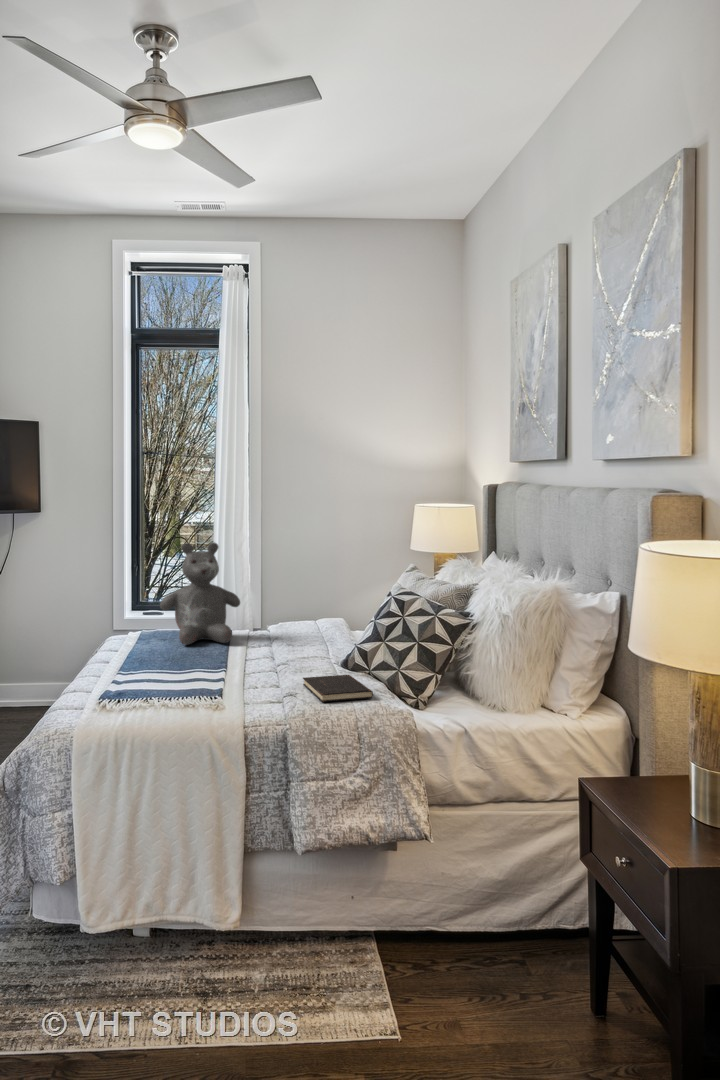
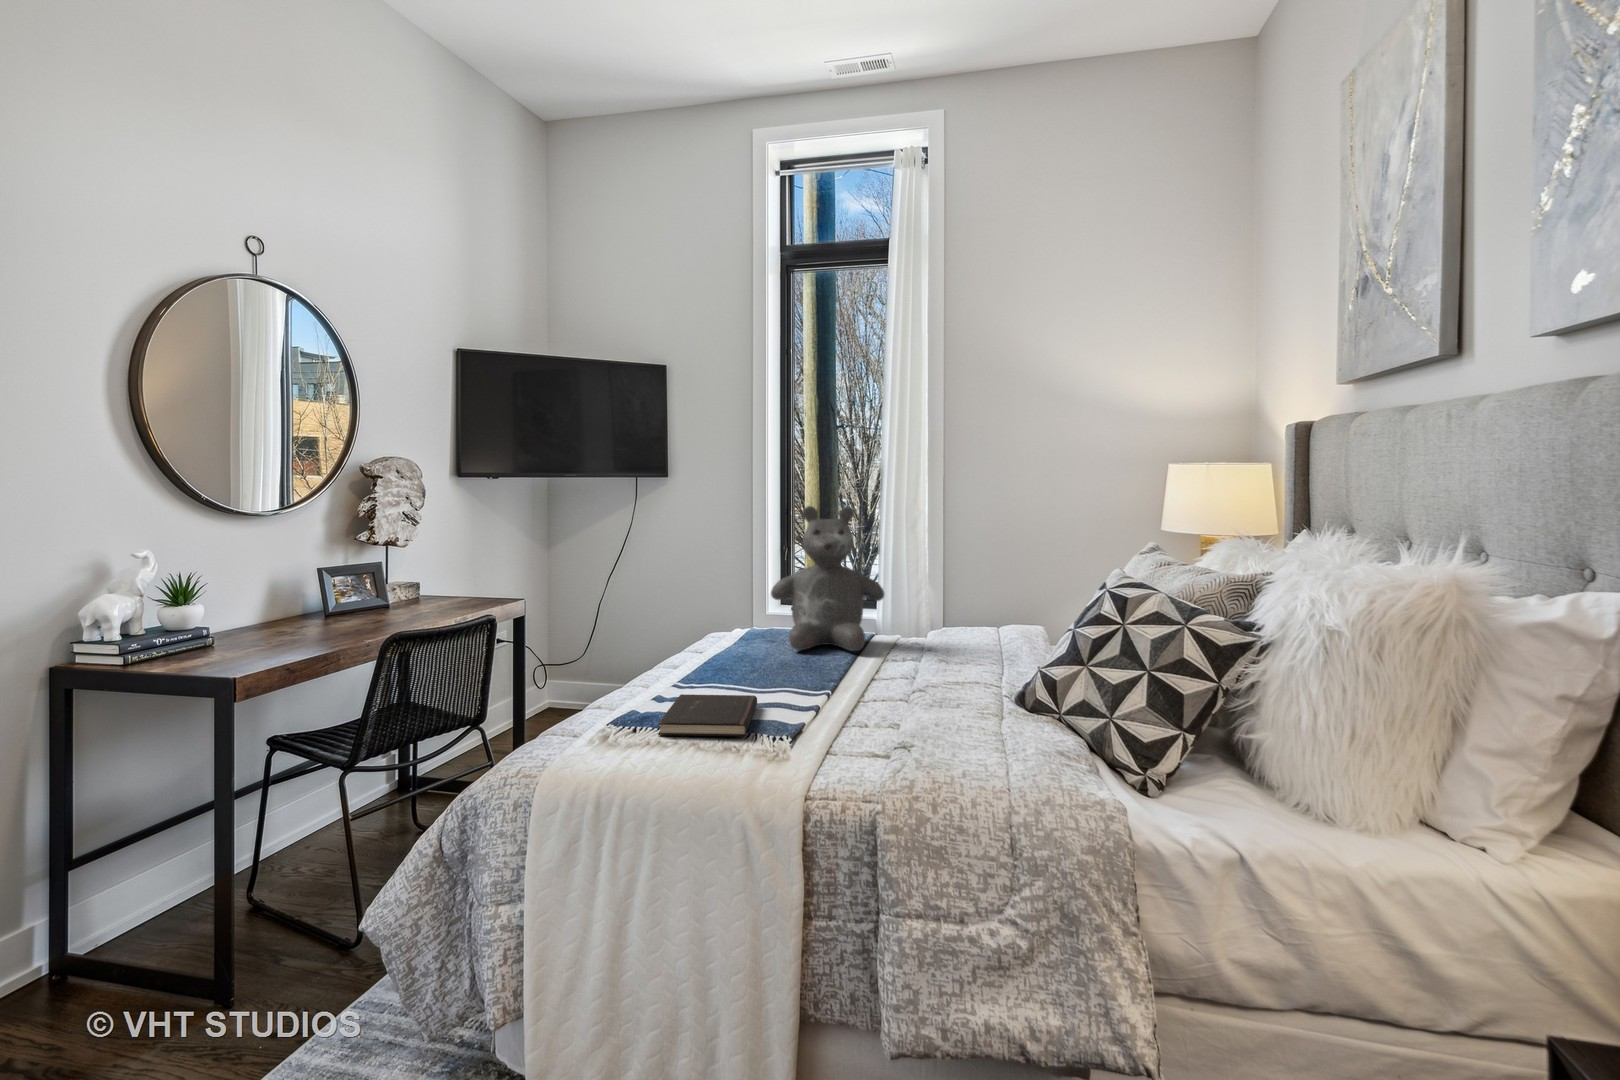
hardcover book: present [303,675,373,702] -> present [658,694,757,737]

